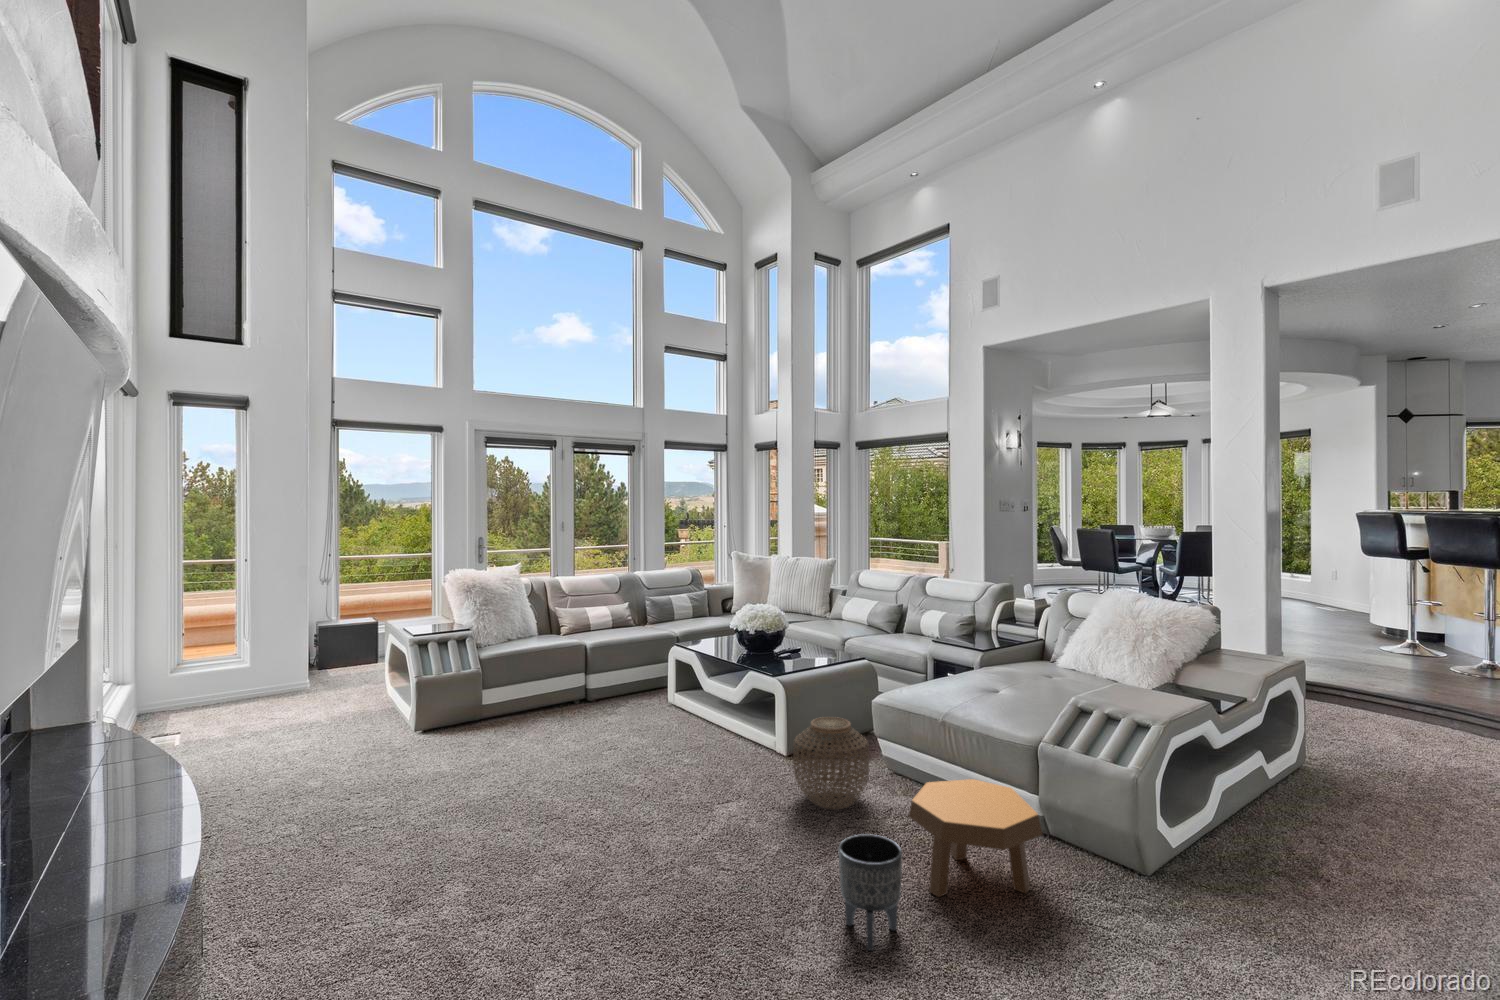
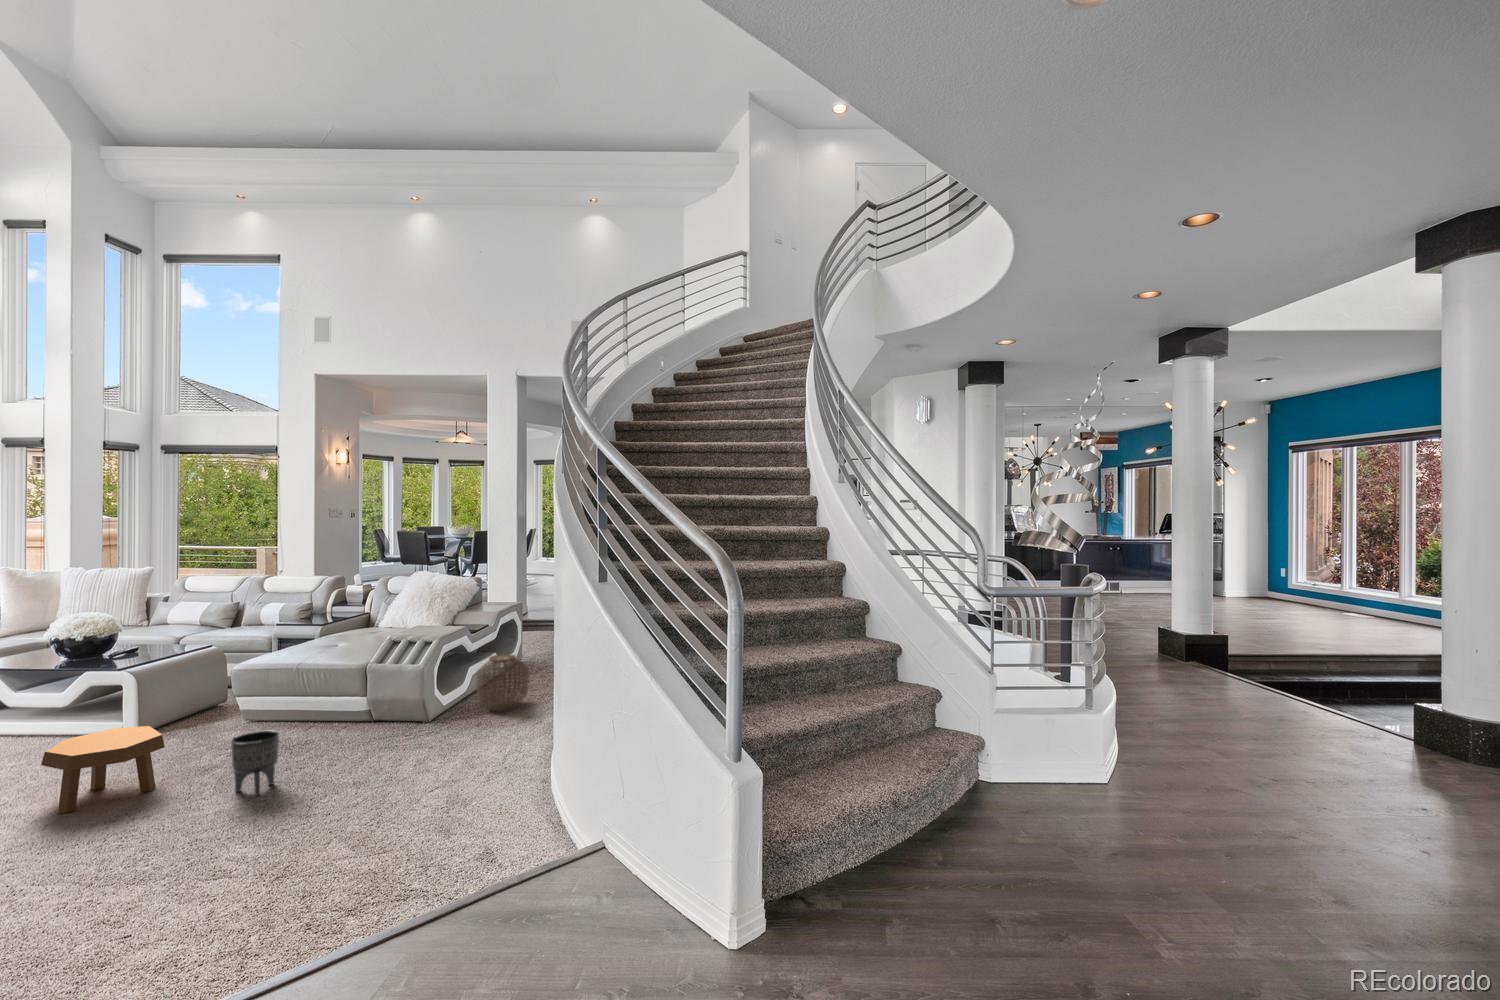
woven basket: present [793,717,869,809] -> present [476,654,528,711]
footstool: present [909,779,1042,897] -> present [41,726,165,813]

